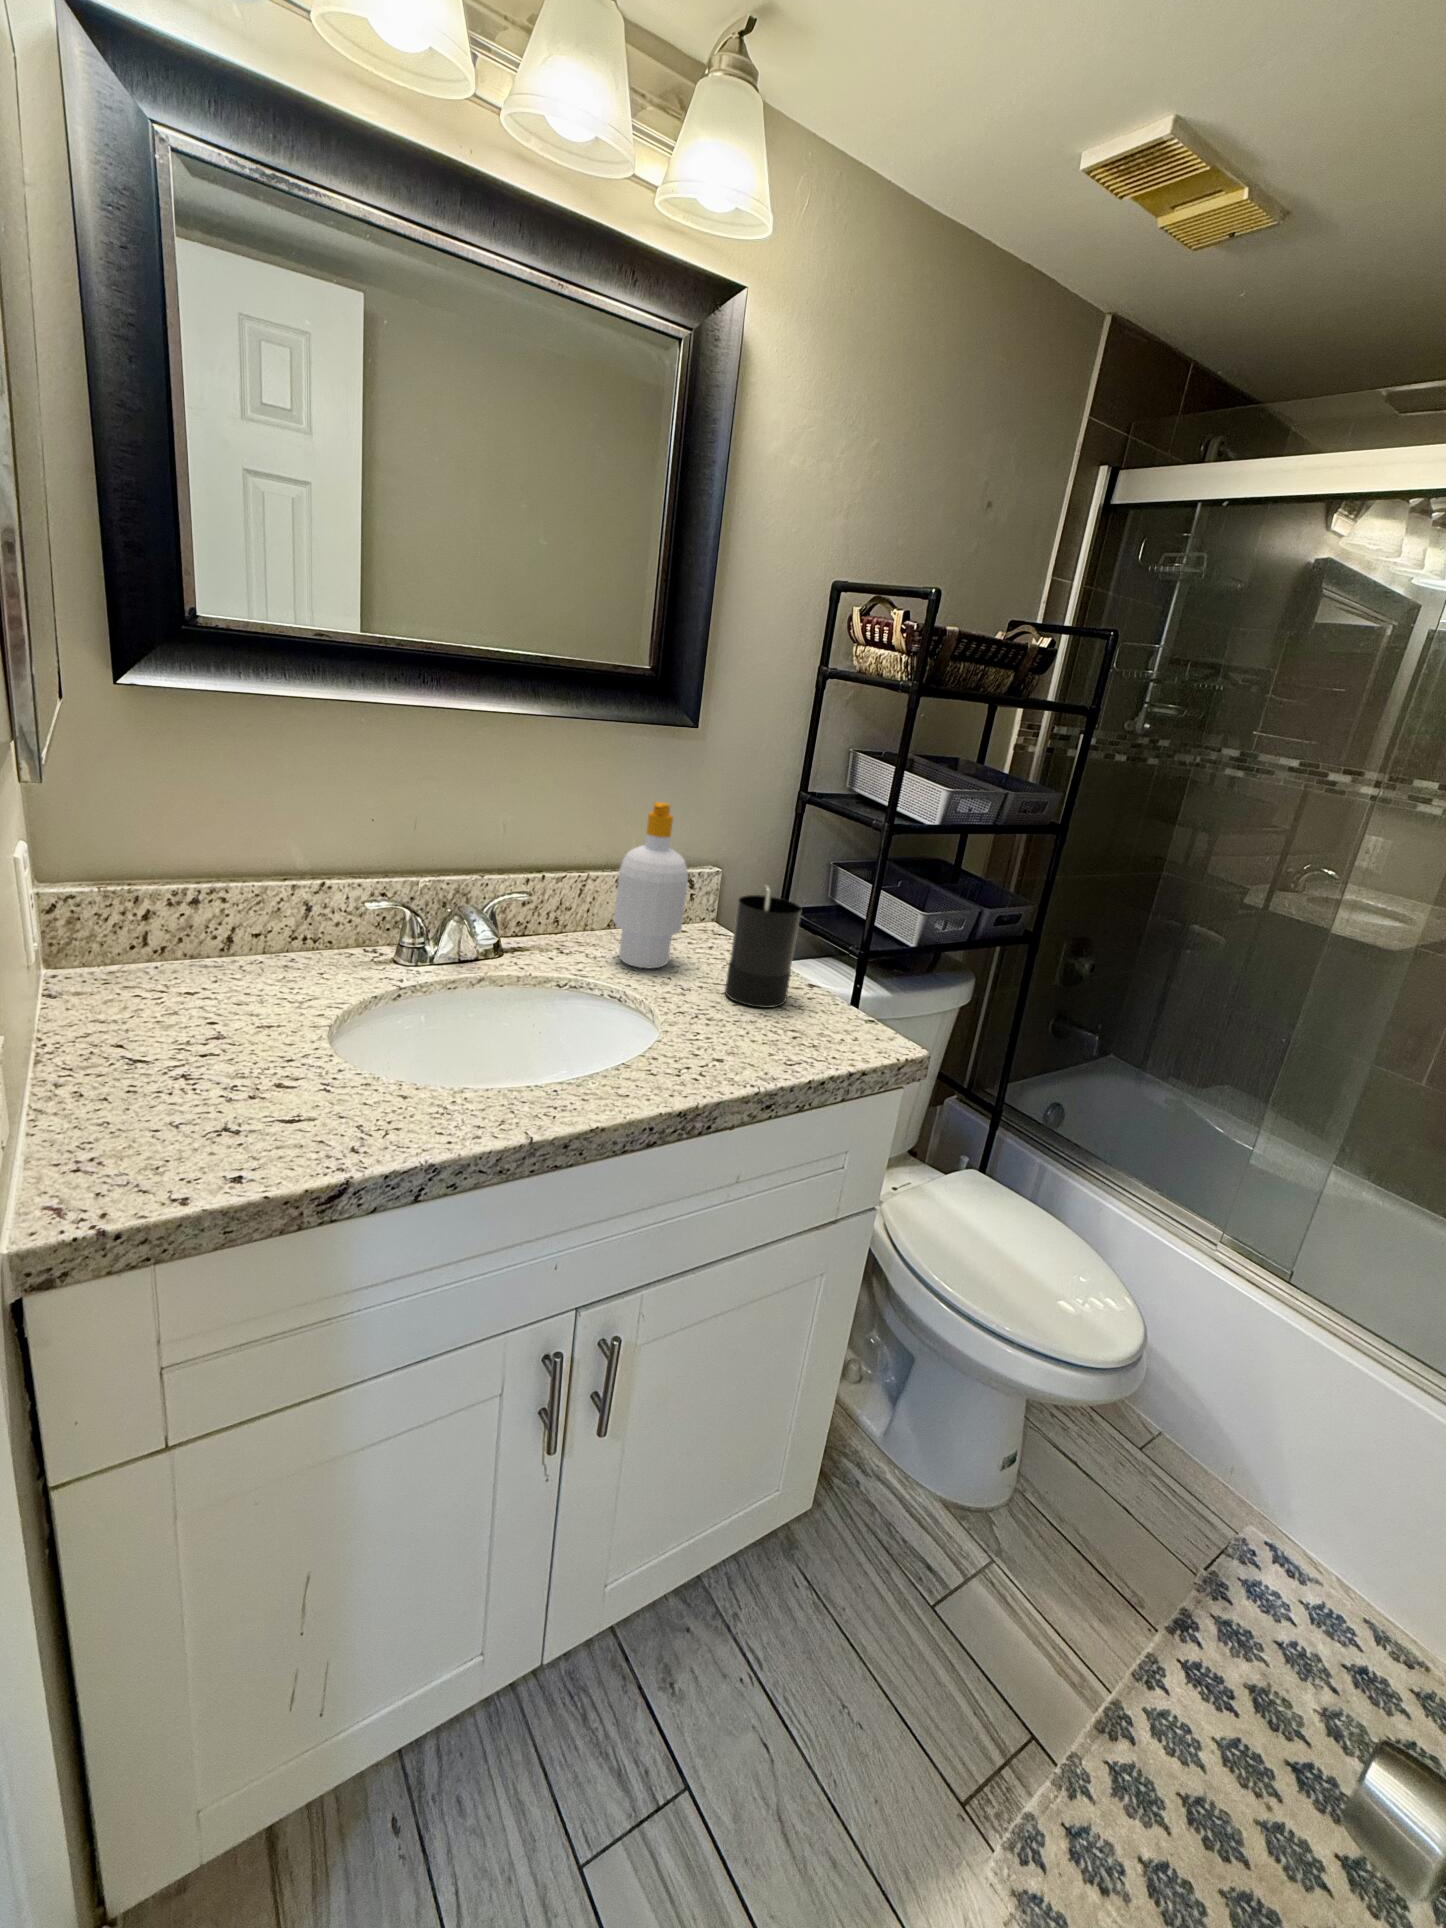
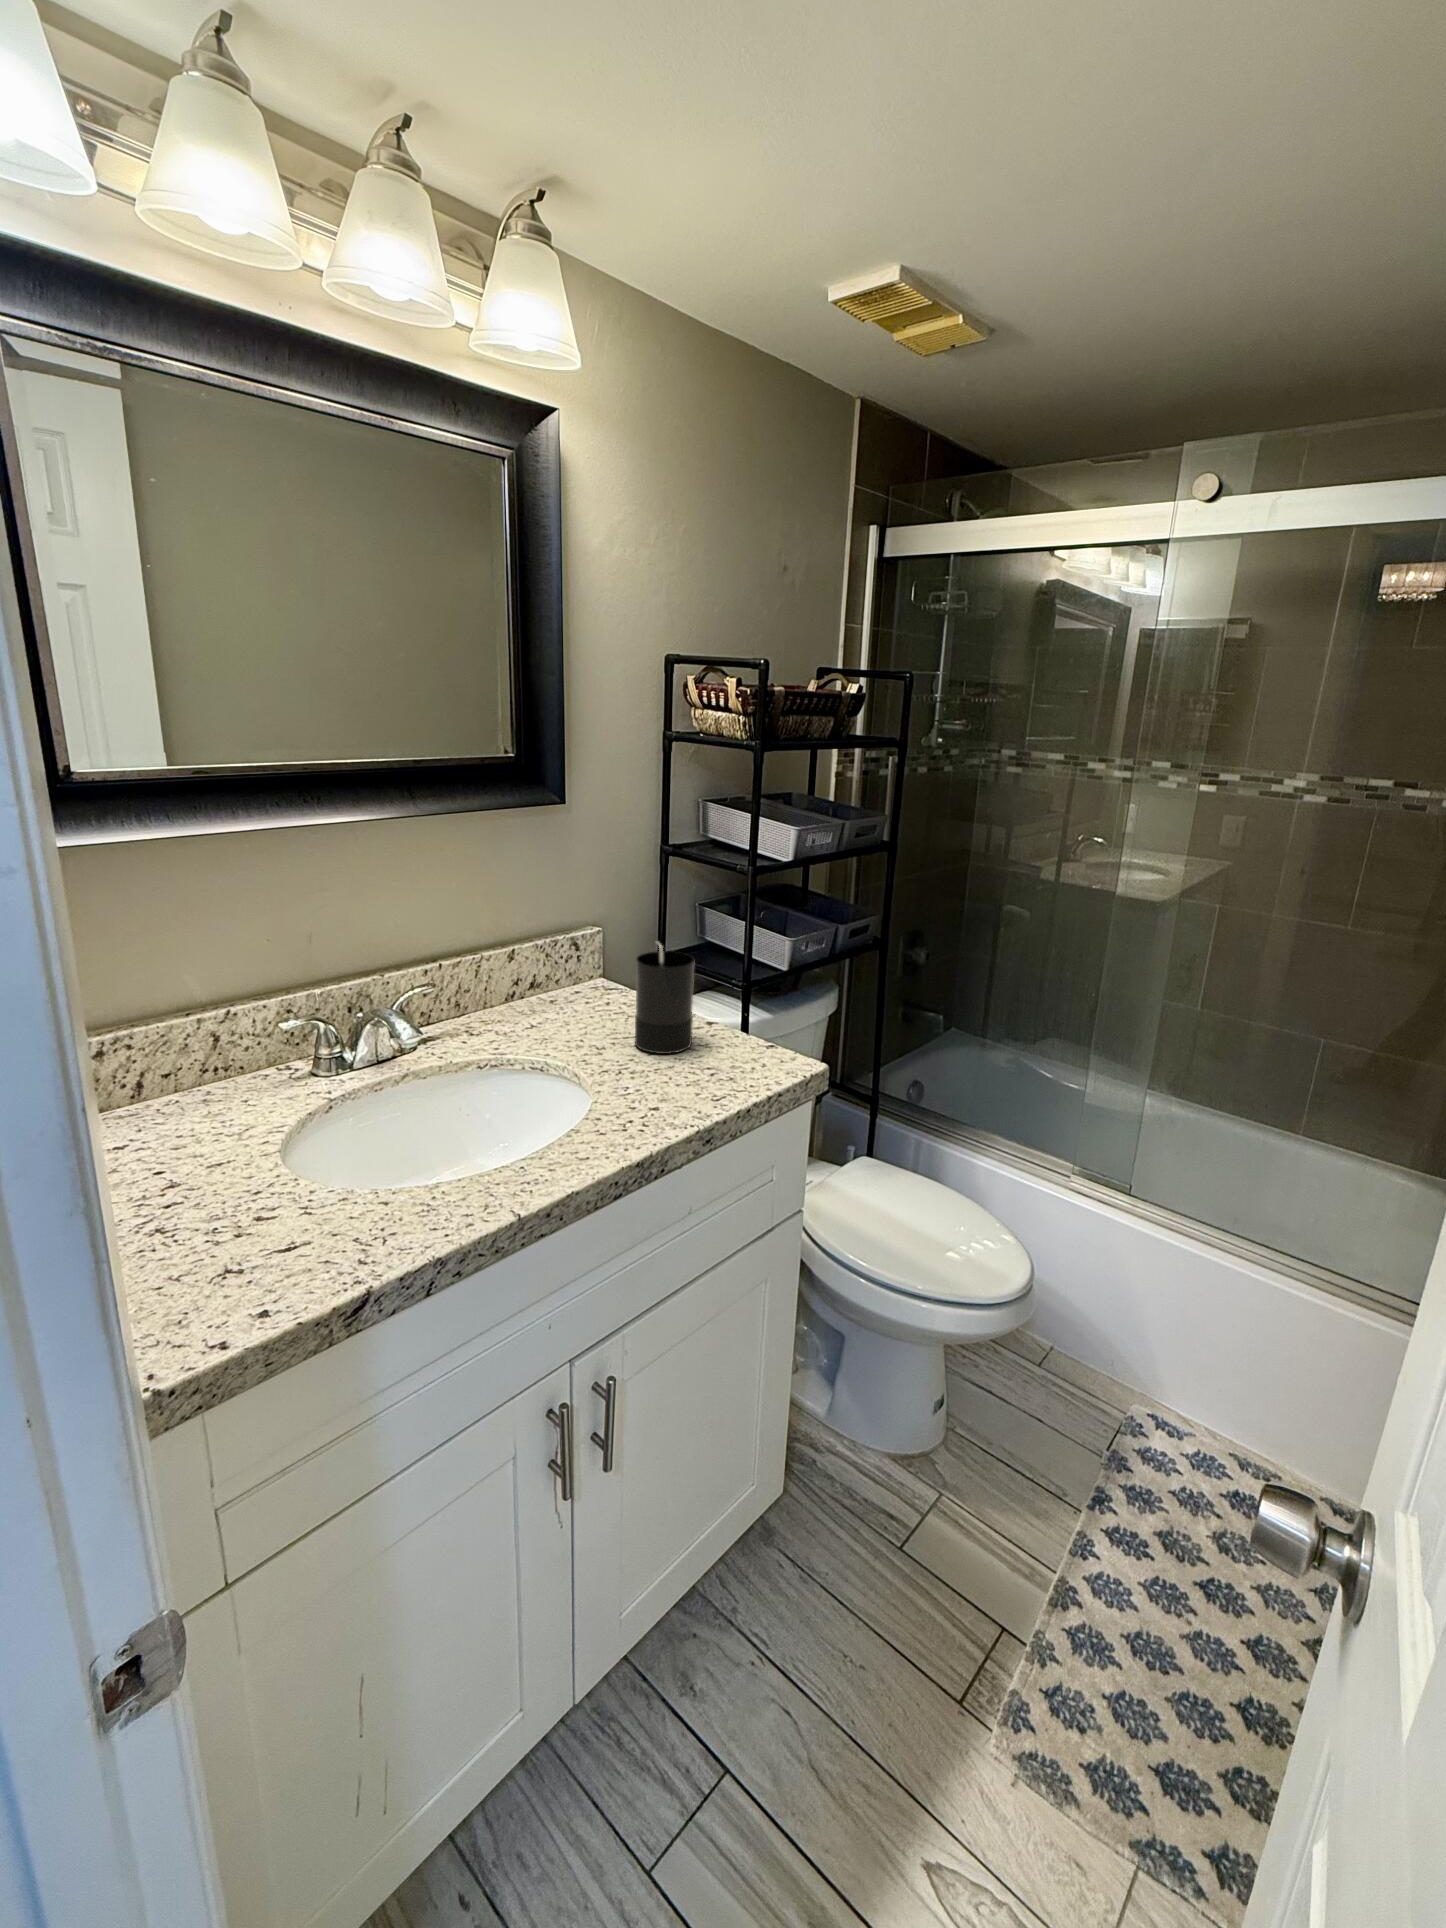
soap bottle: present [614,802,688,968] -> none [515,880,582,1036]

